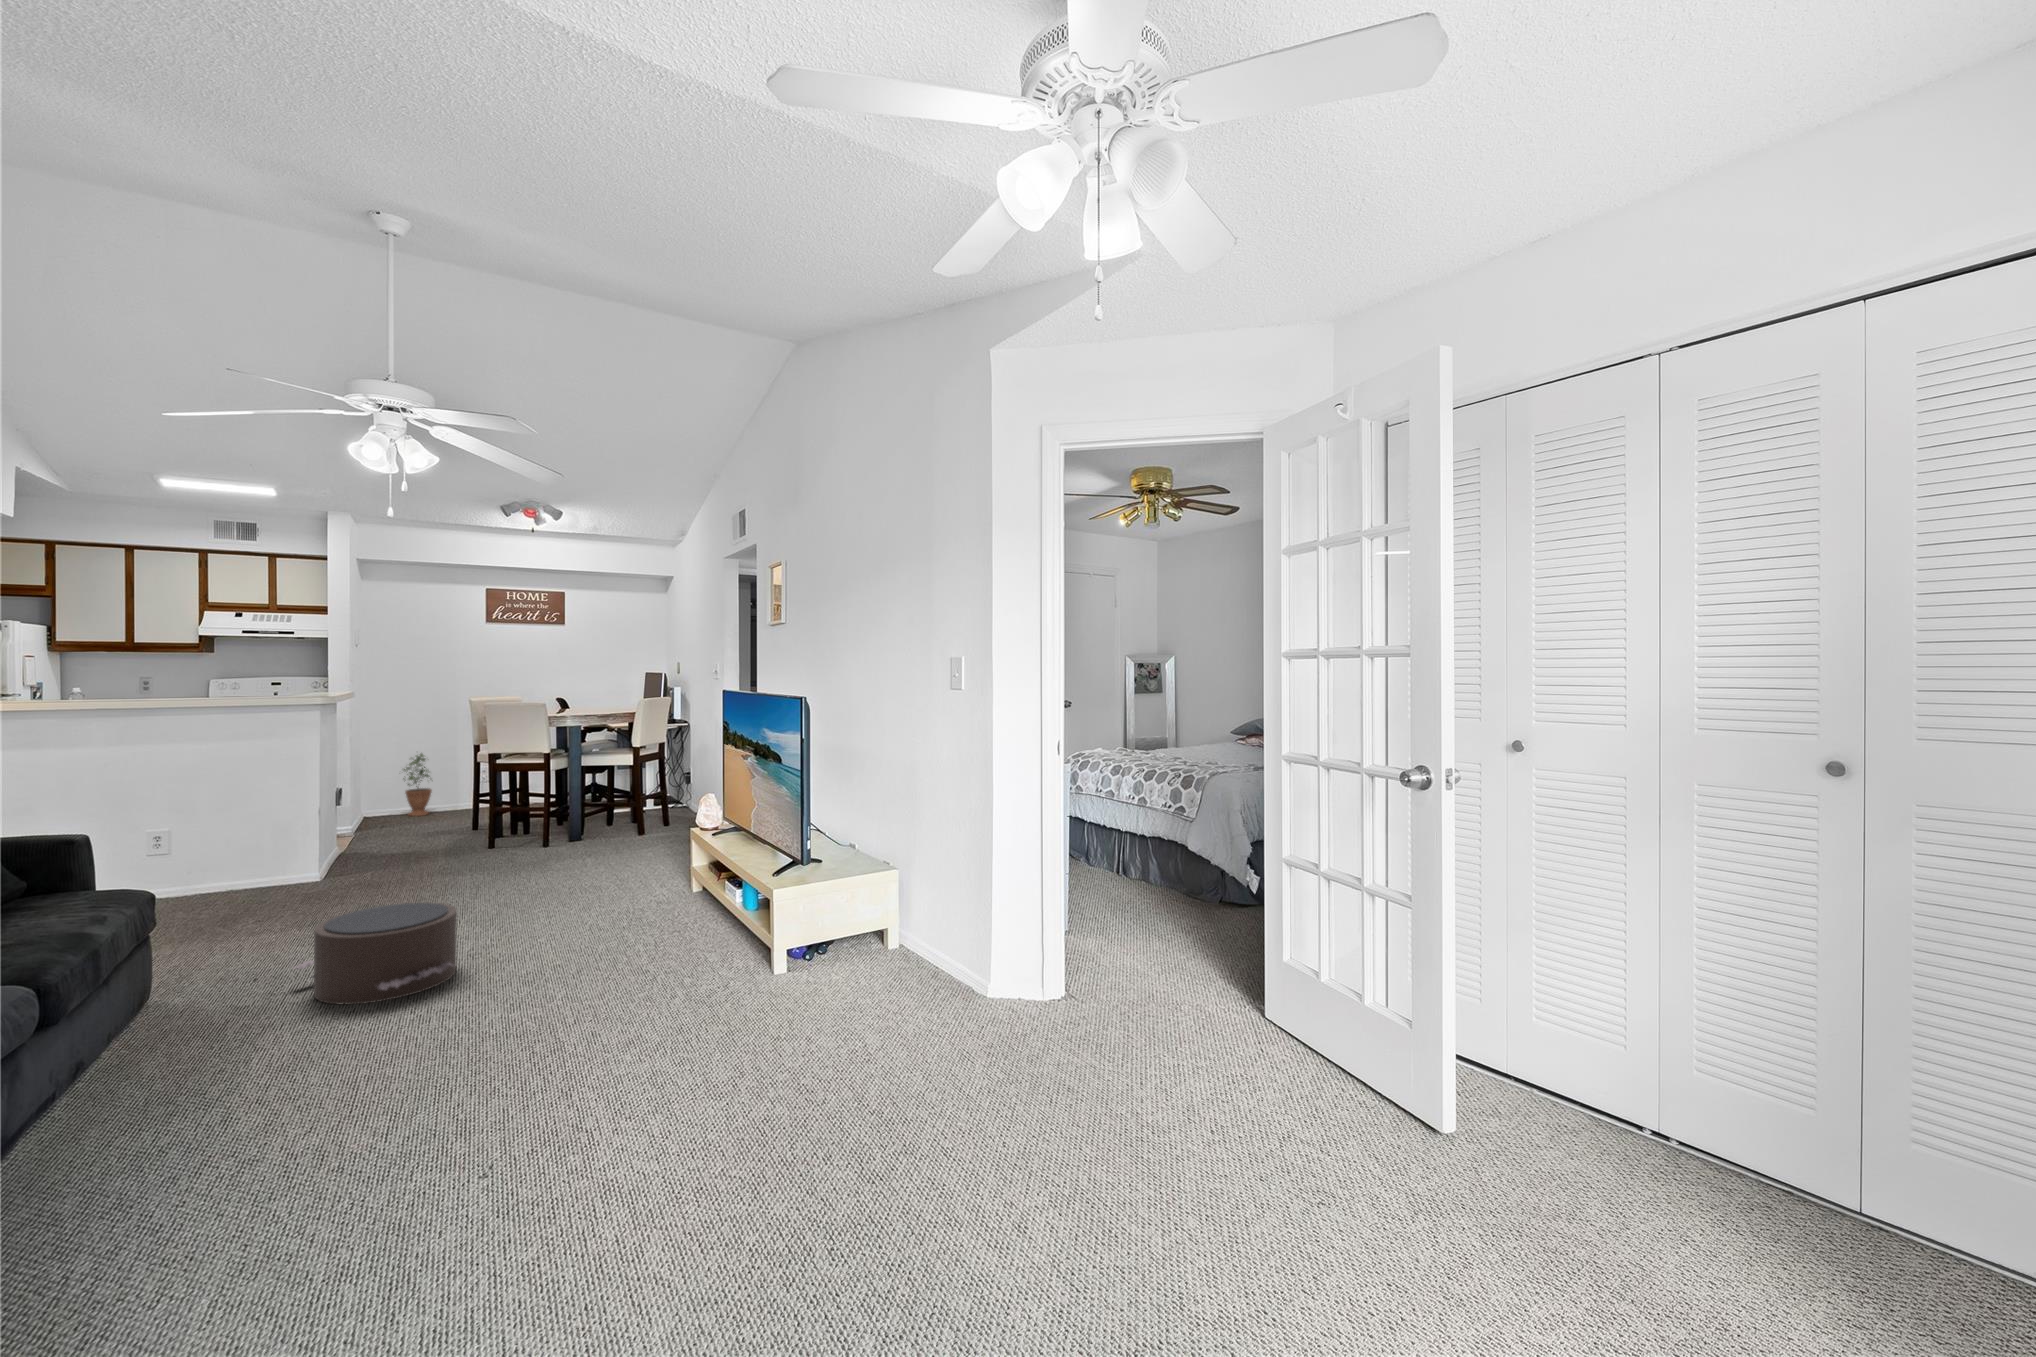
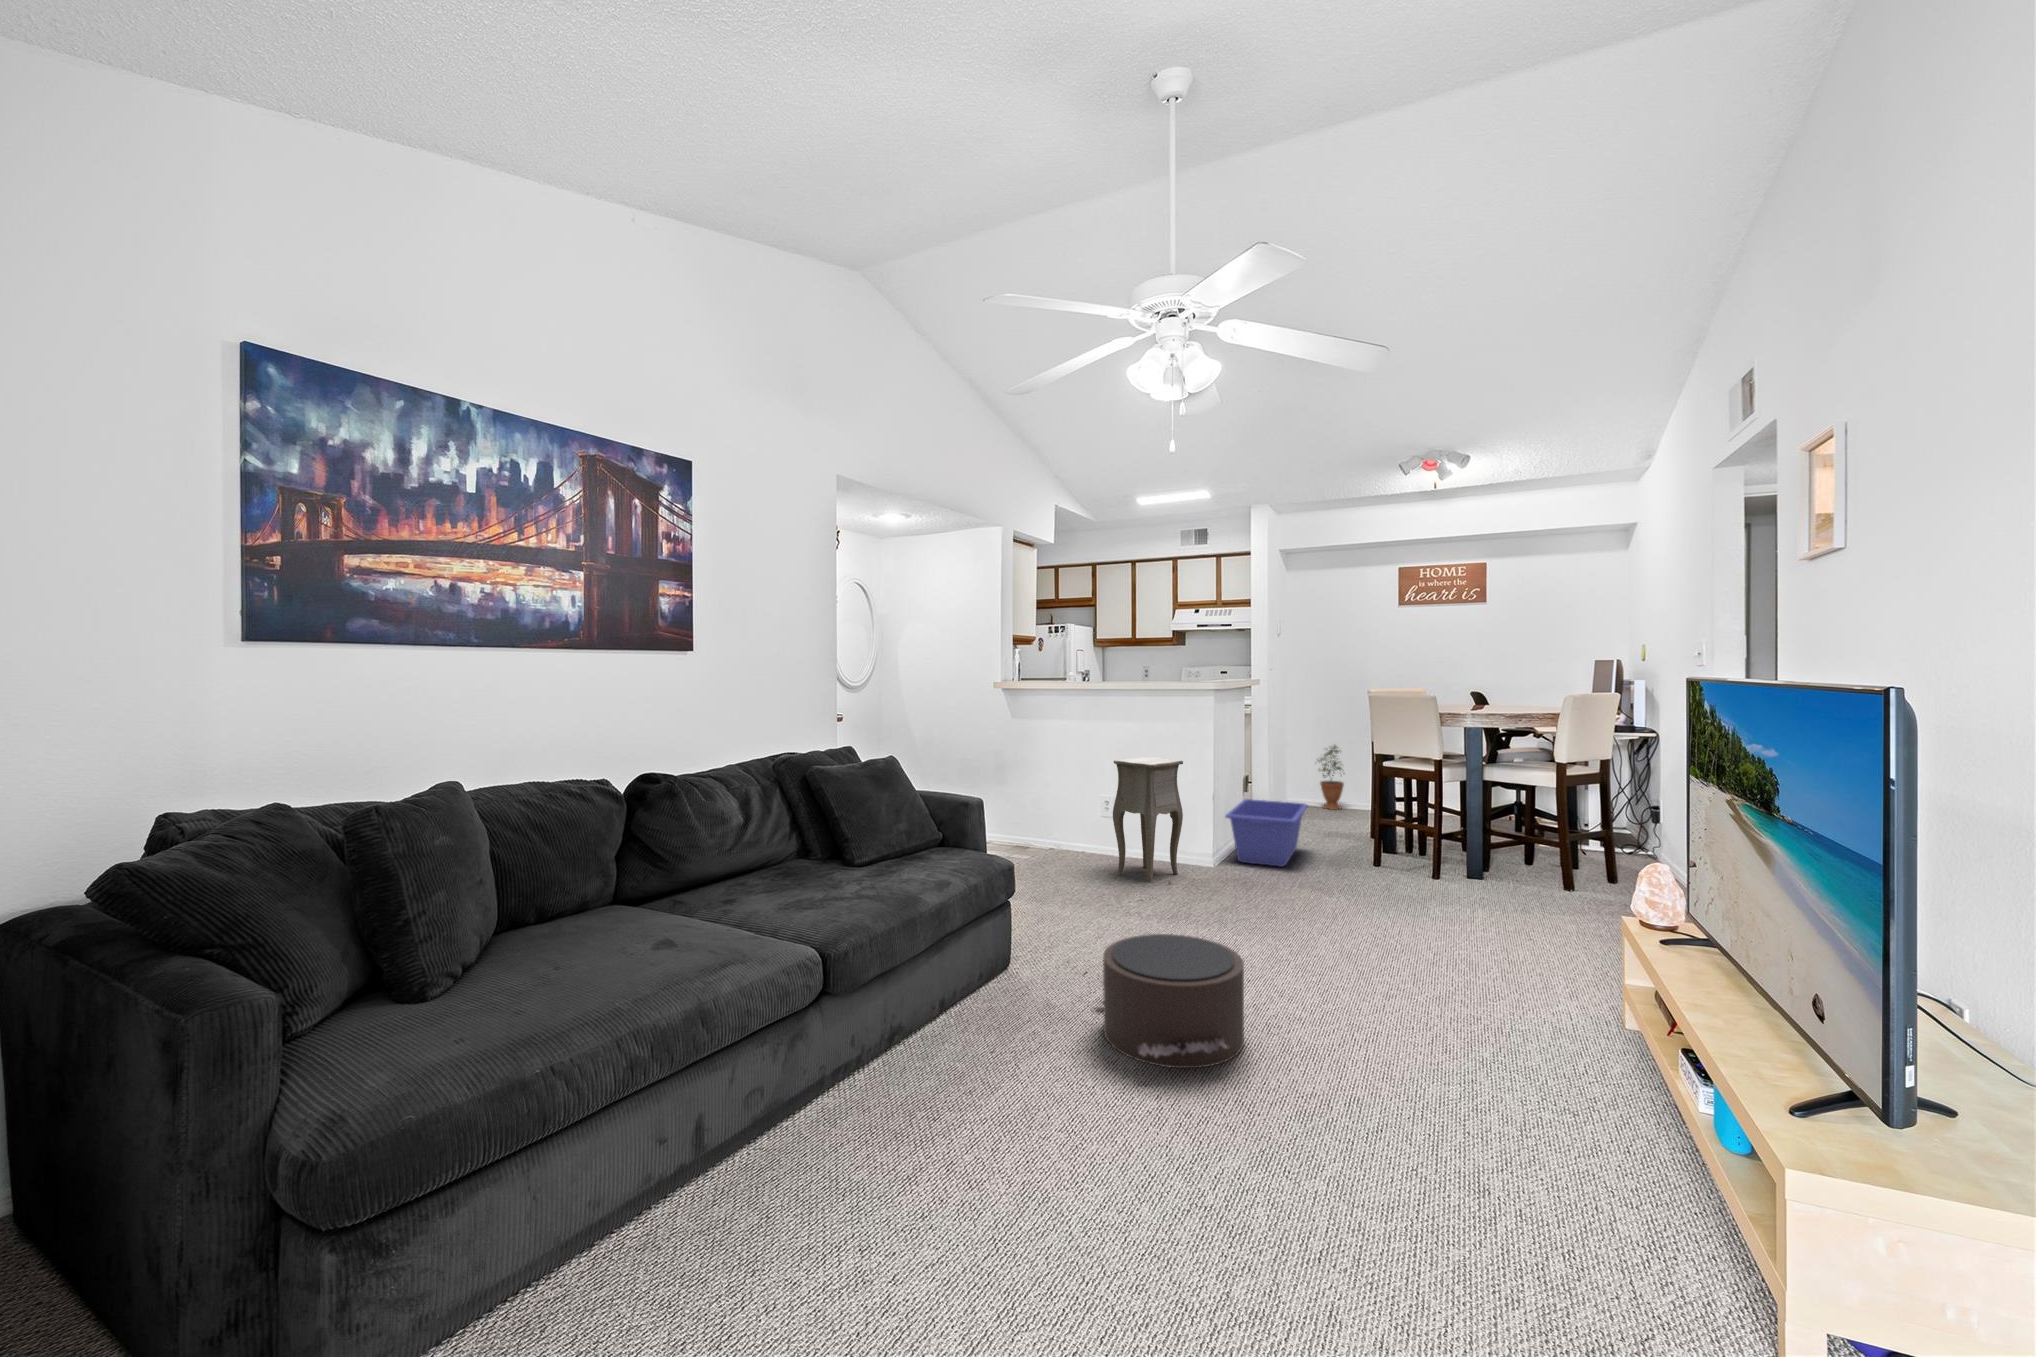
side table: none [196,774,293,907] -> present [1113,757,1183,884]
storage bin: none [335,806,419,870] -> present [1225,799,1308,867]

